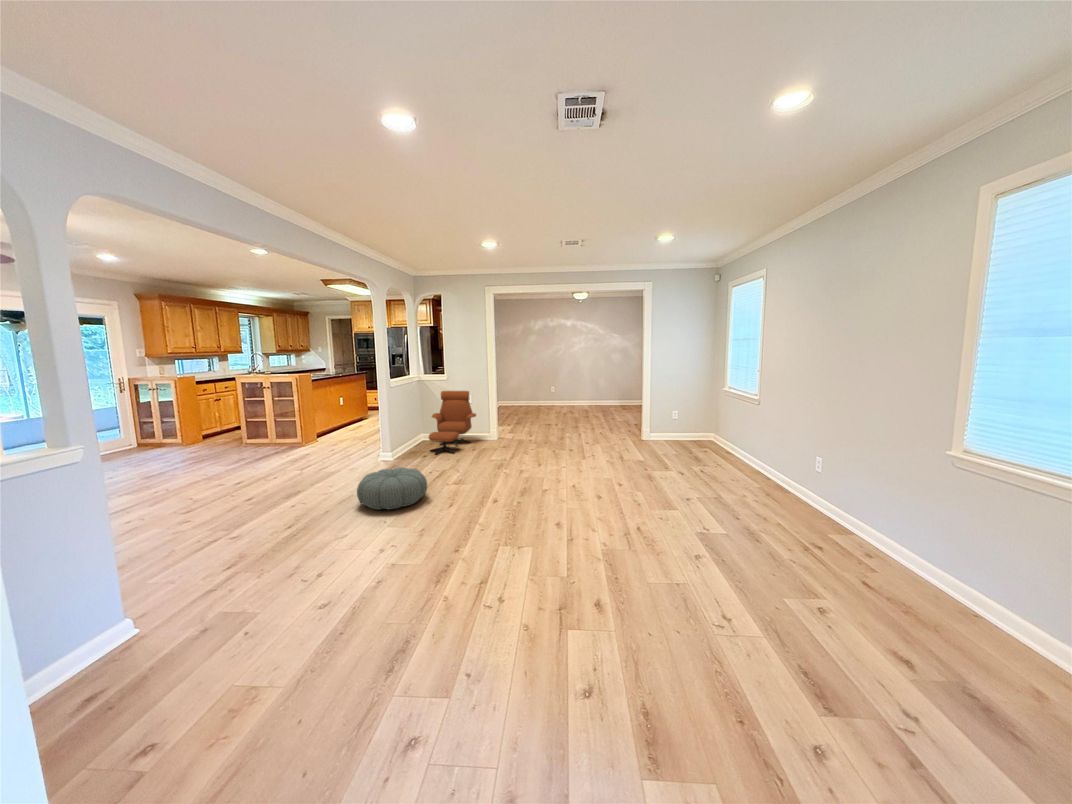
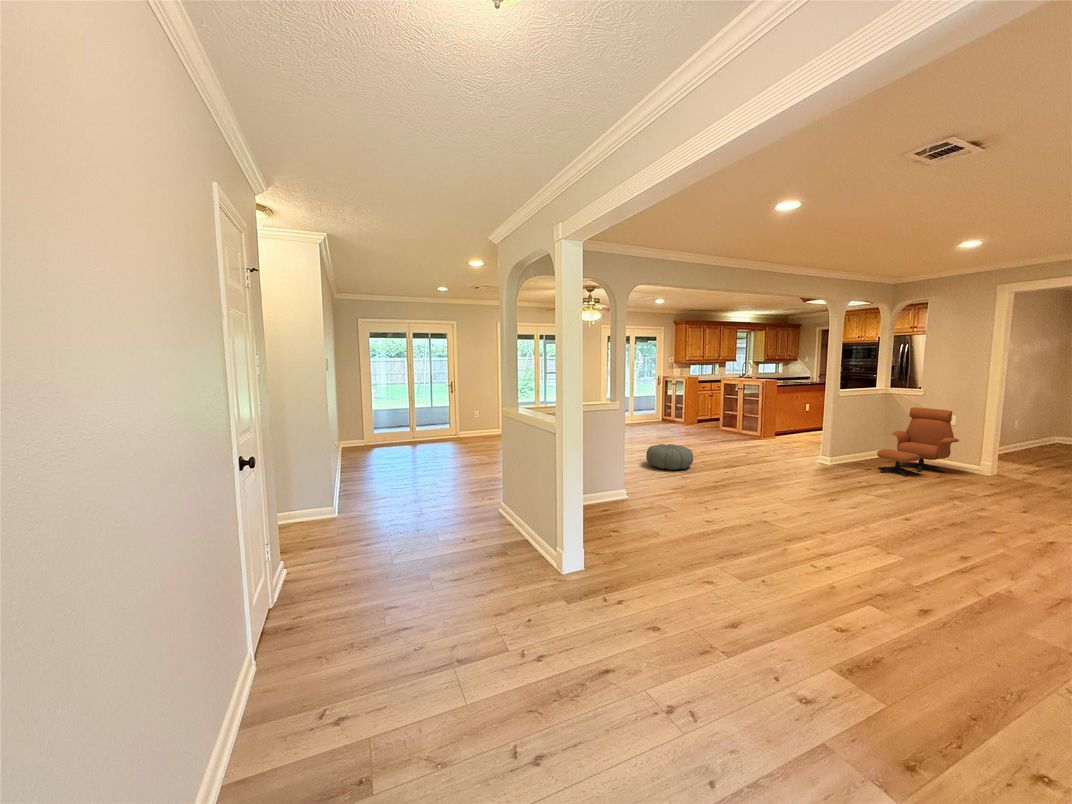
pouf: present [357,467,427,510] -> present [646,444,693,470]

